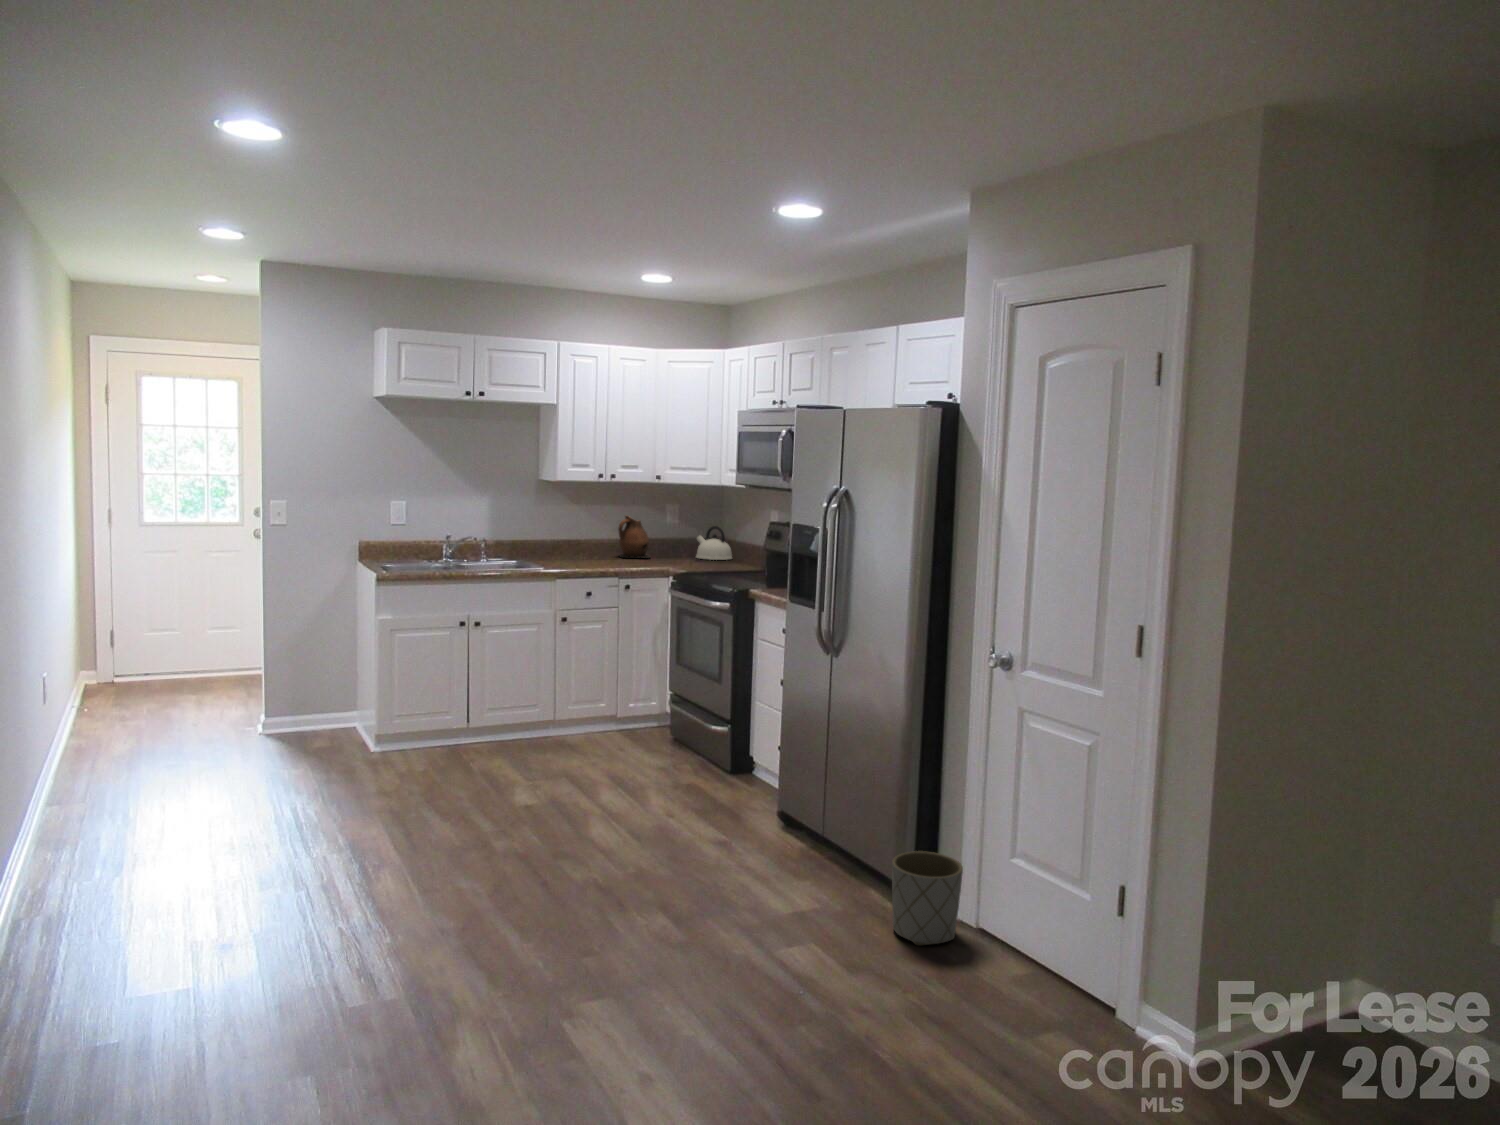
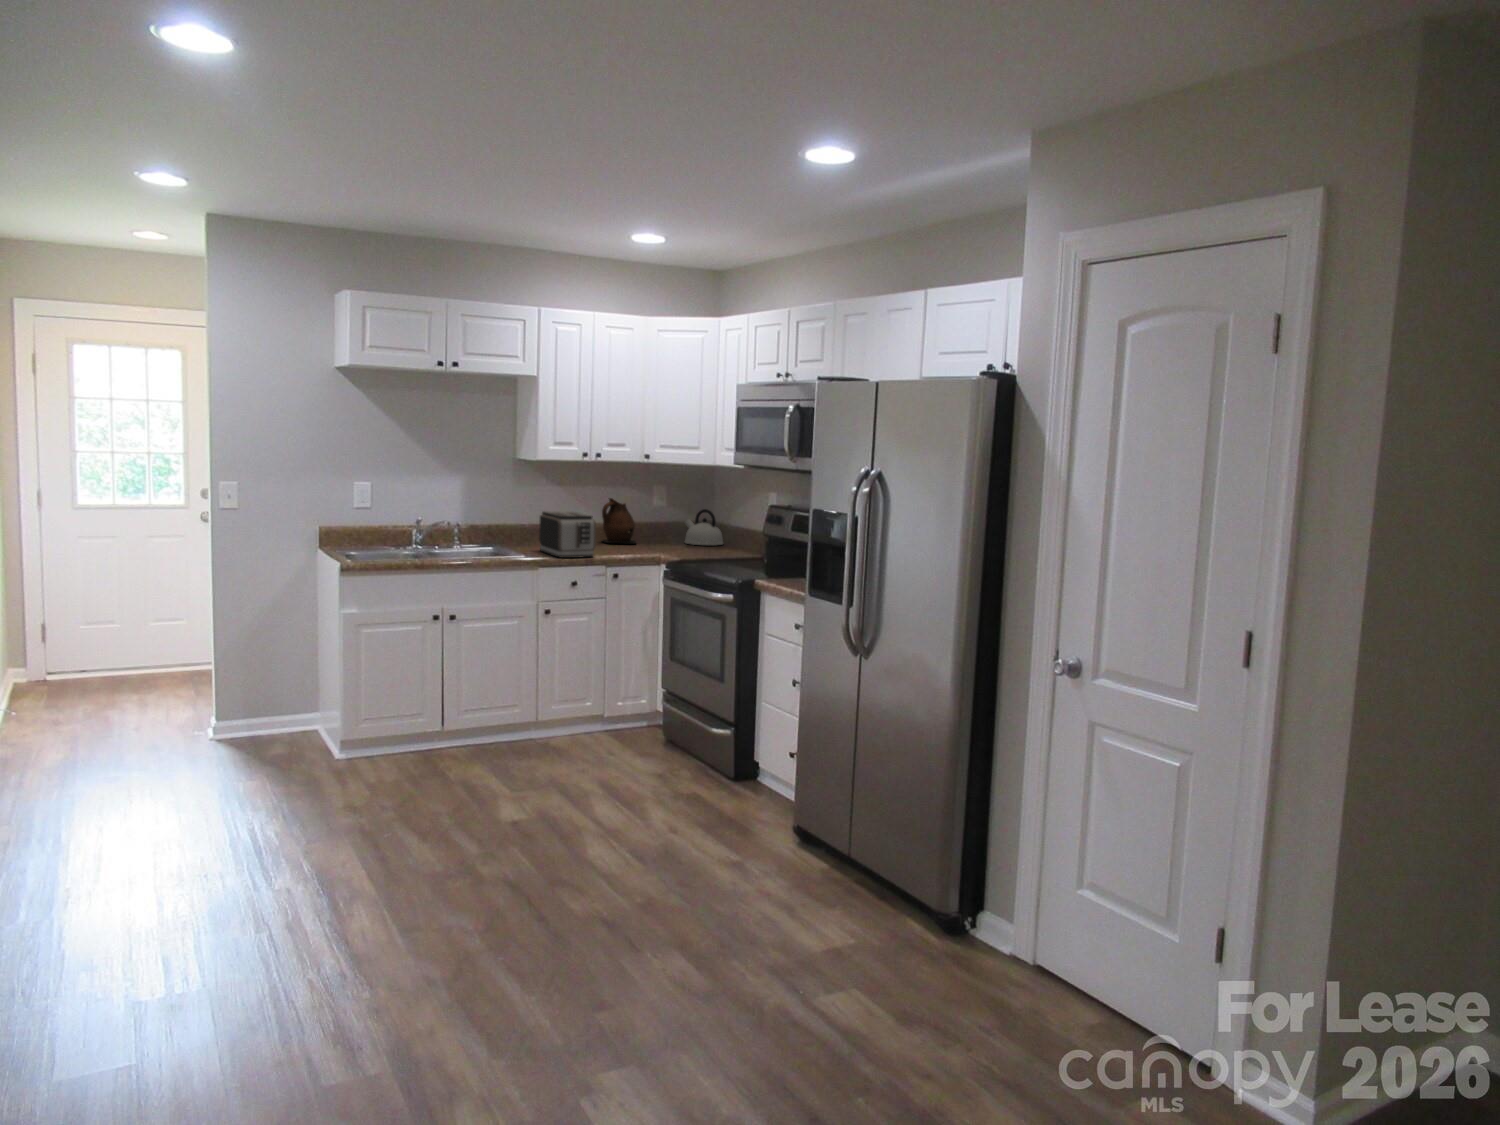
toaster: none [559,528,610,570] -> present [539,511,596,558]
planter: present [892,851,963,946] -> none [941,880,1022,989]

